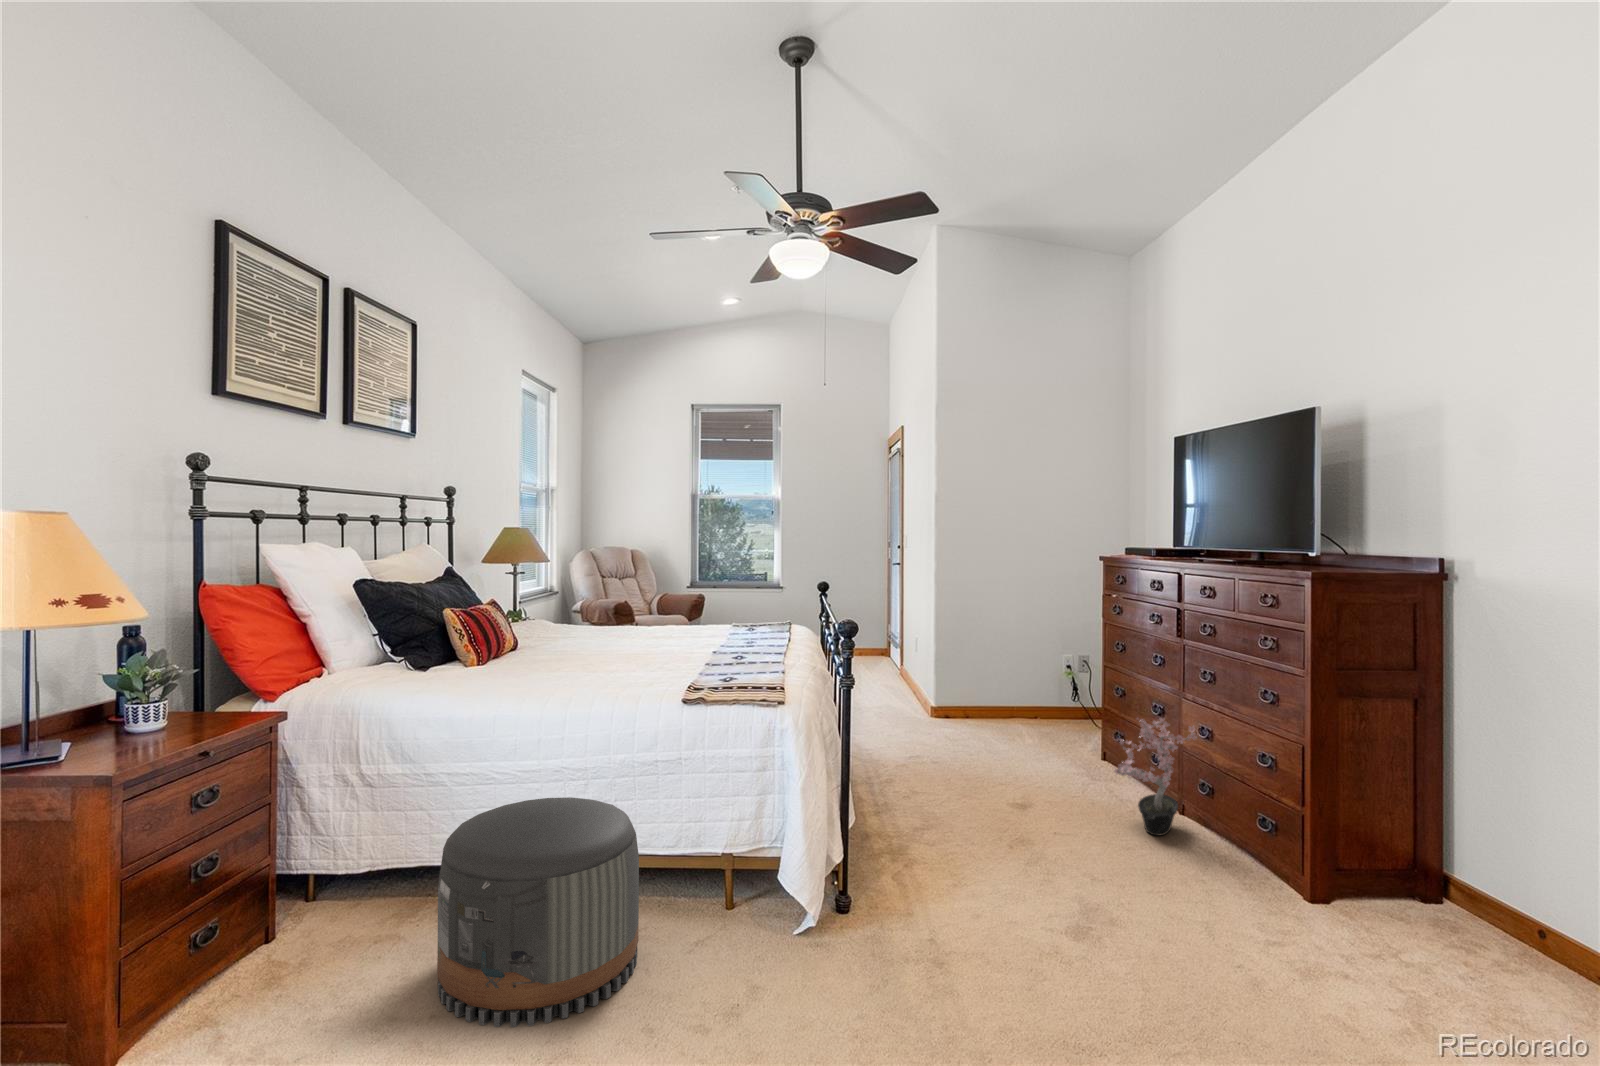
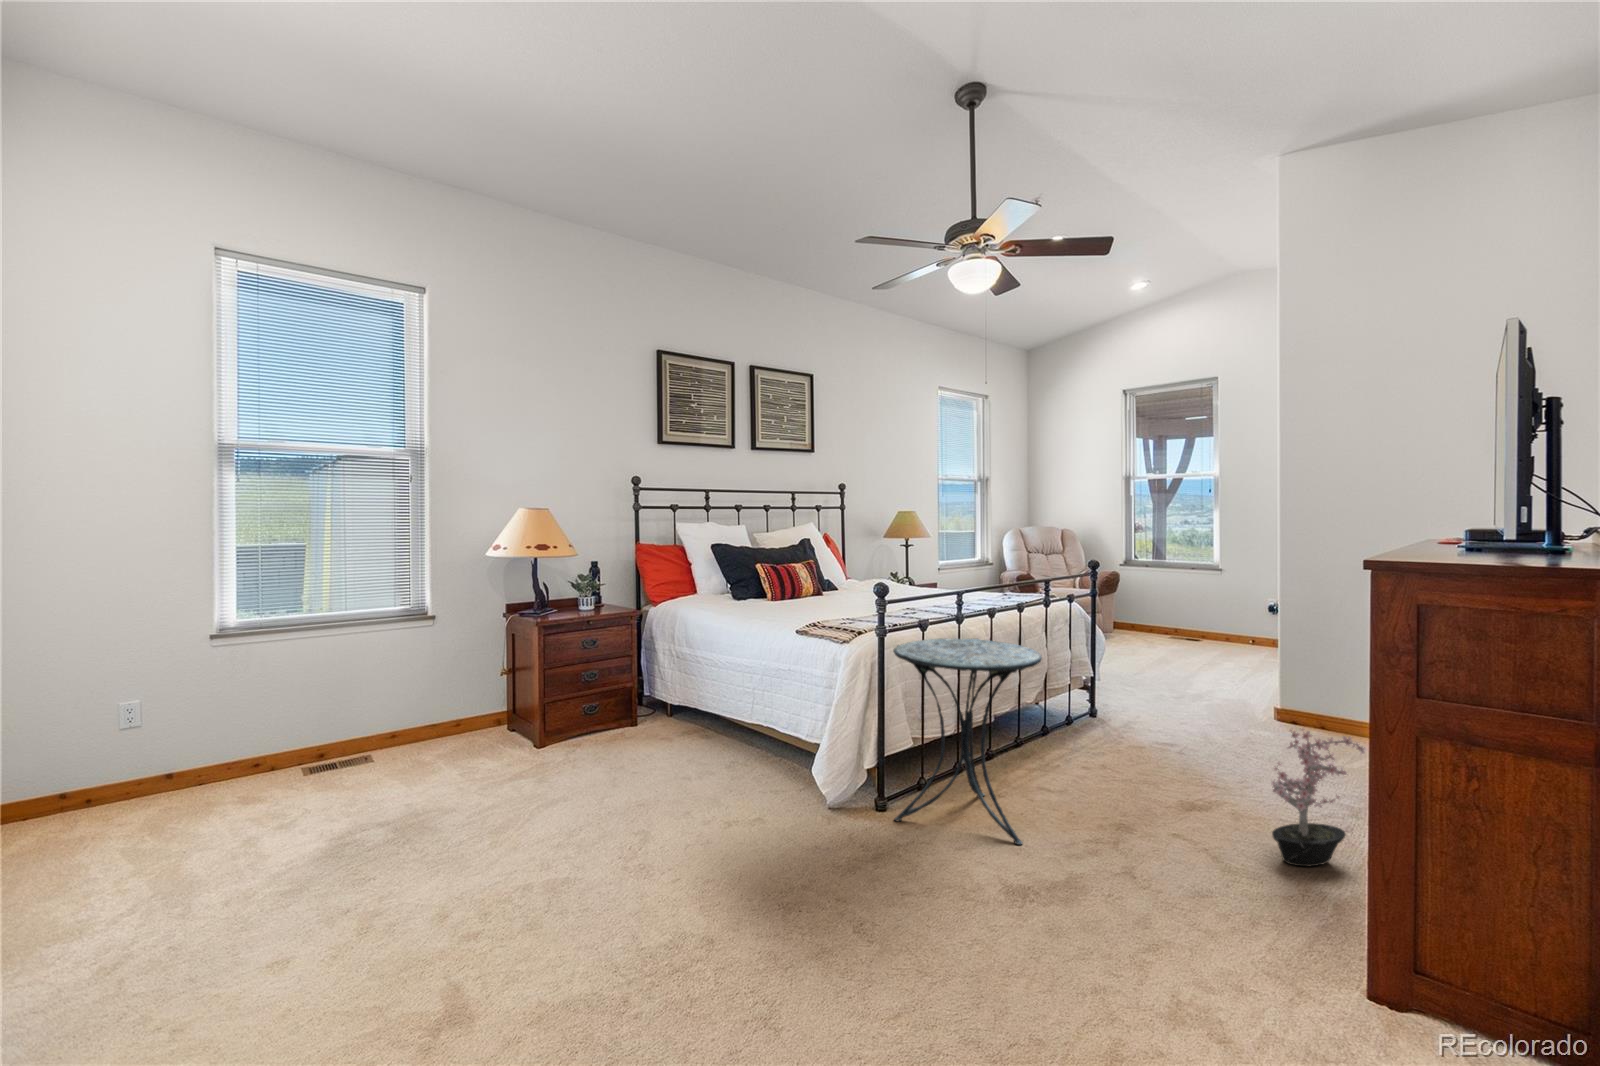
side table: none [854,678,1025,925] -> present [893,638,1042,845]
pouf: present [437,797,639,1027] -> none [643,676,755,791]

